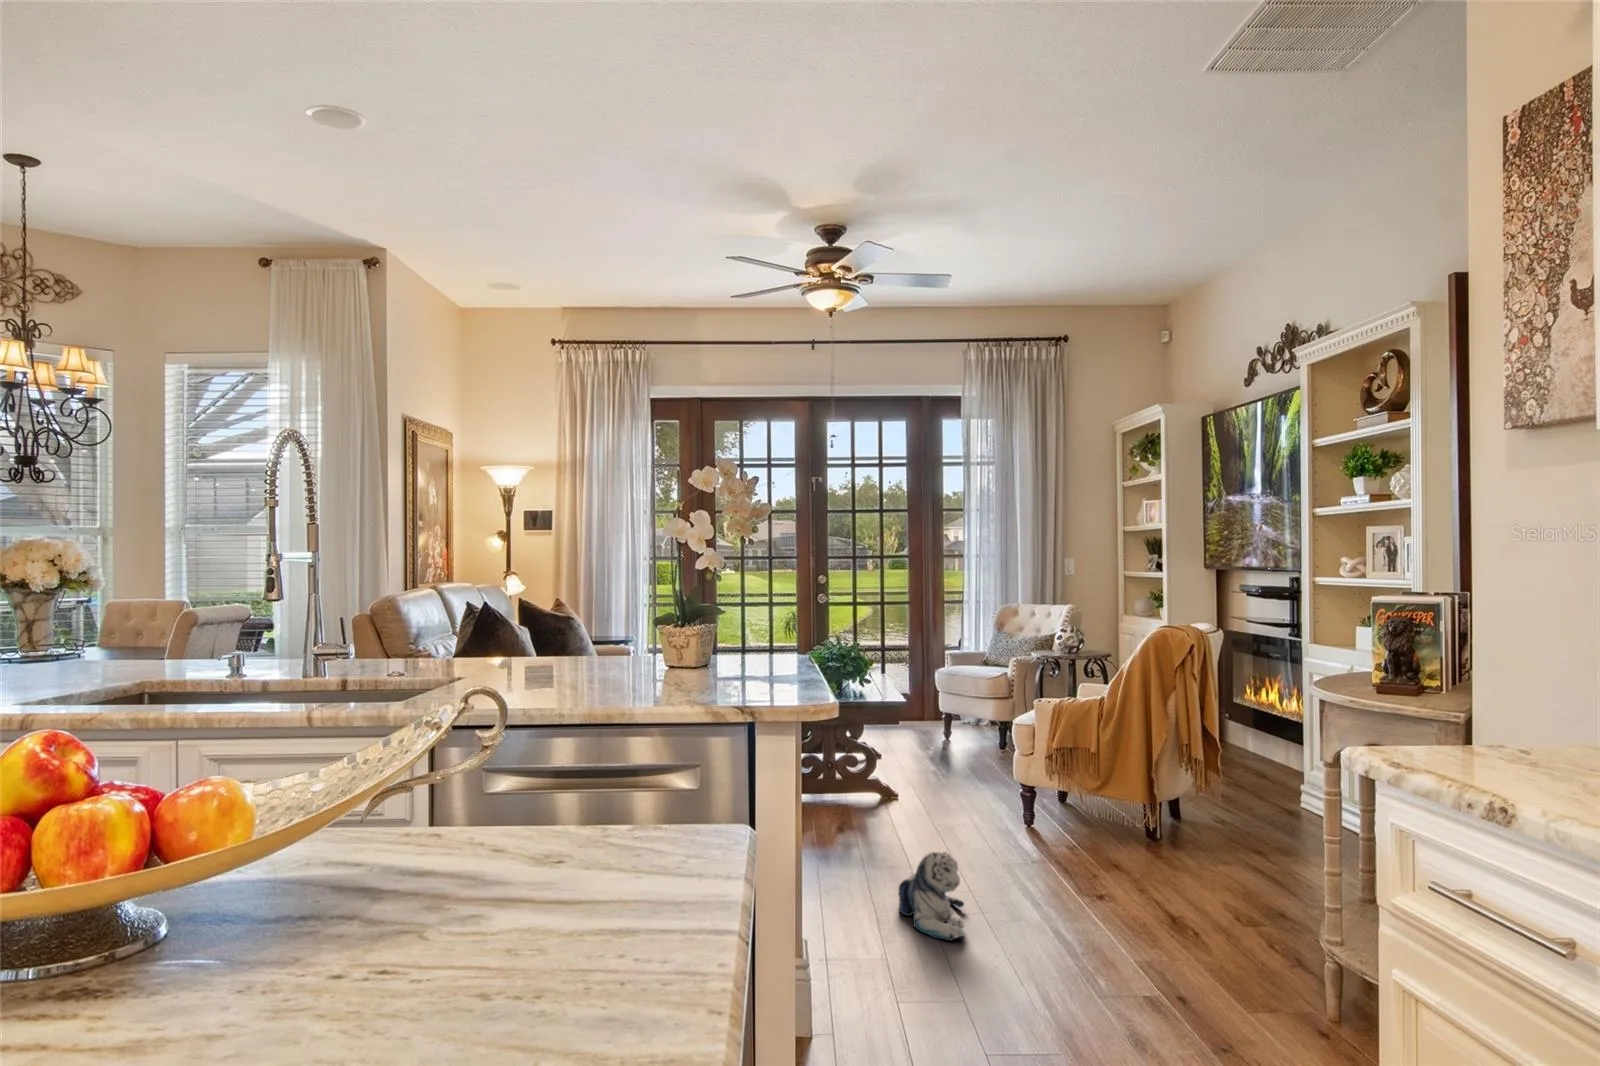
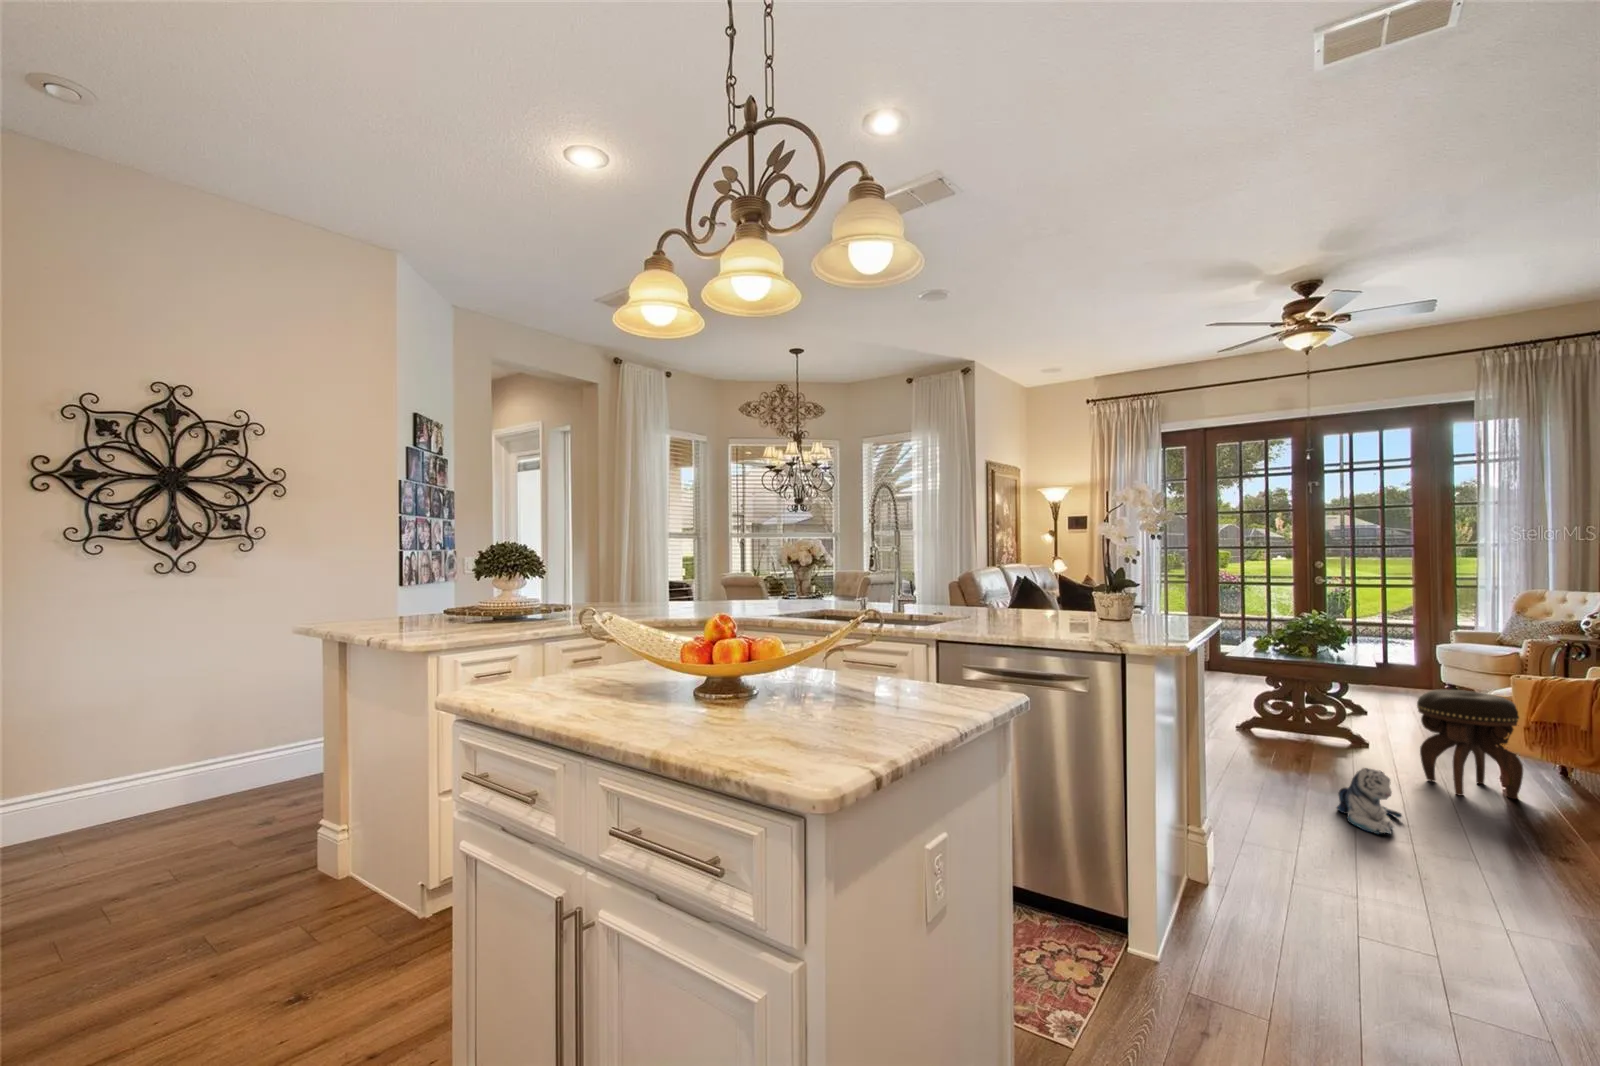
footstool: none [955,729,1049,857] -> present [1417,690,1523,799]

